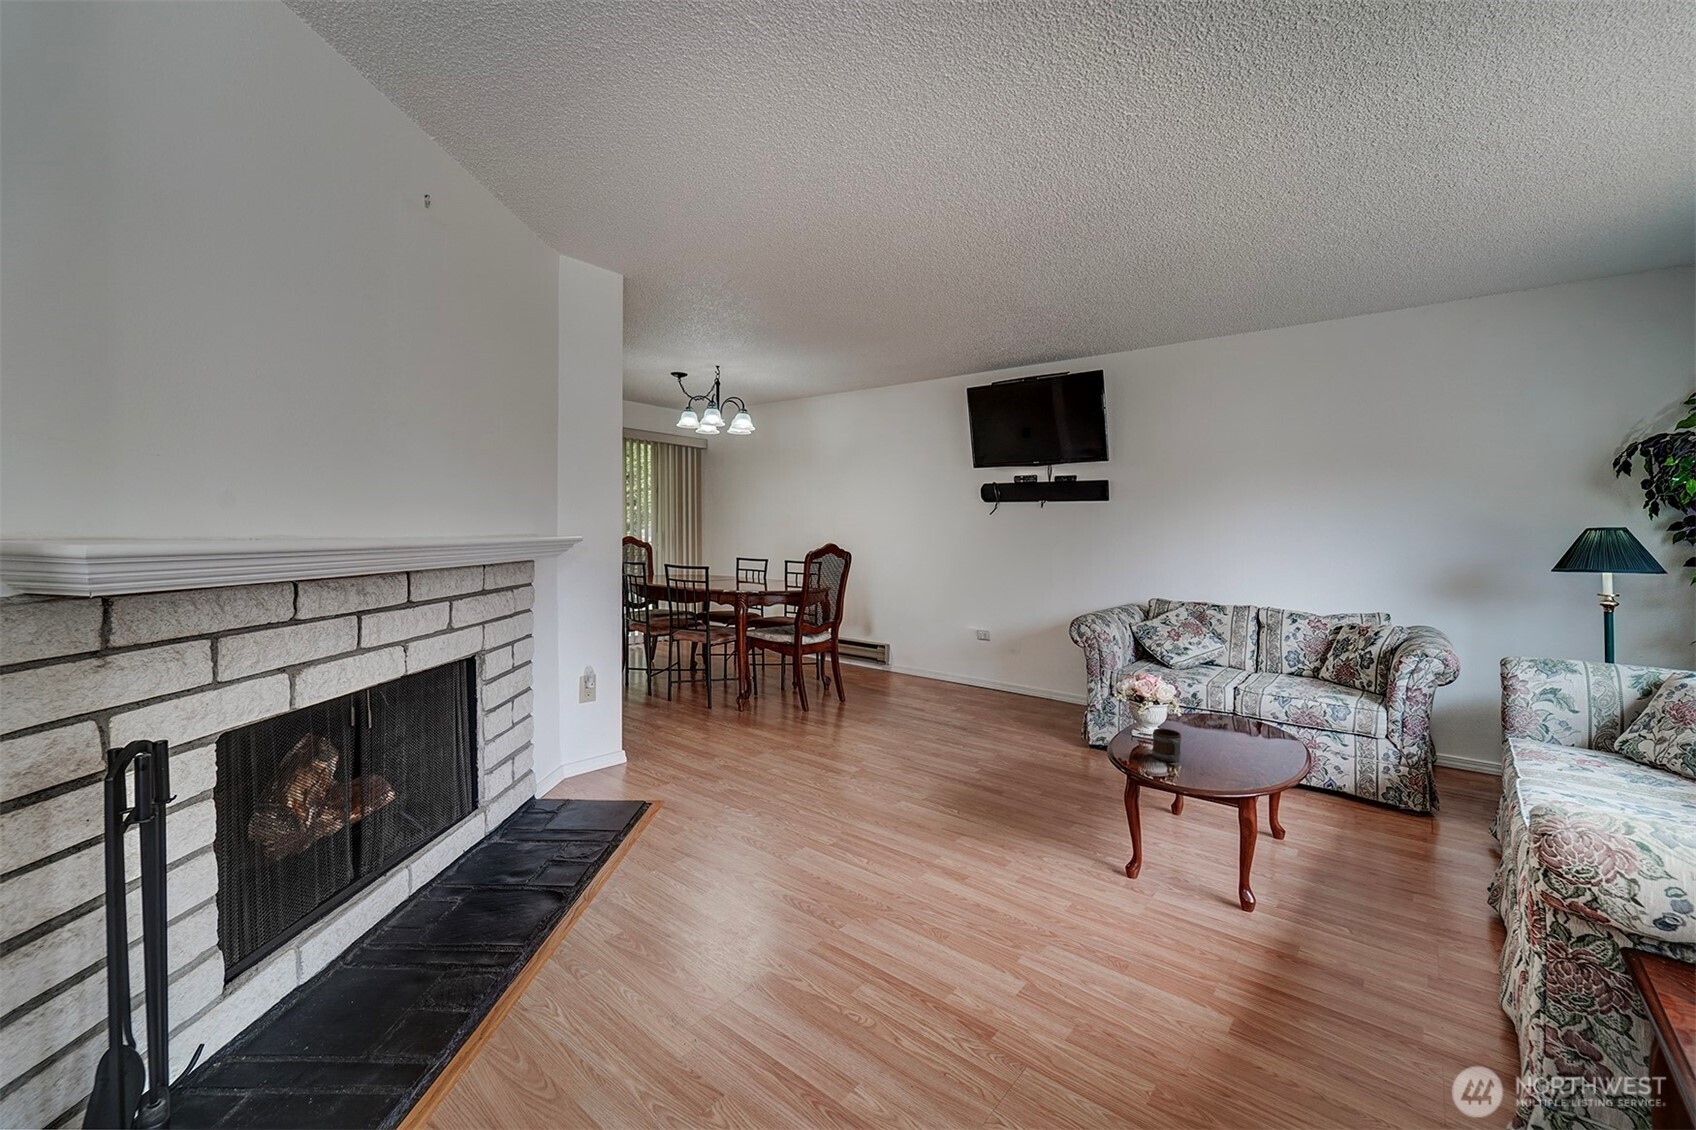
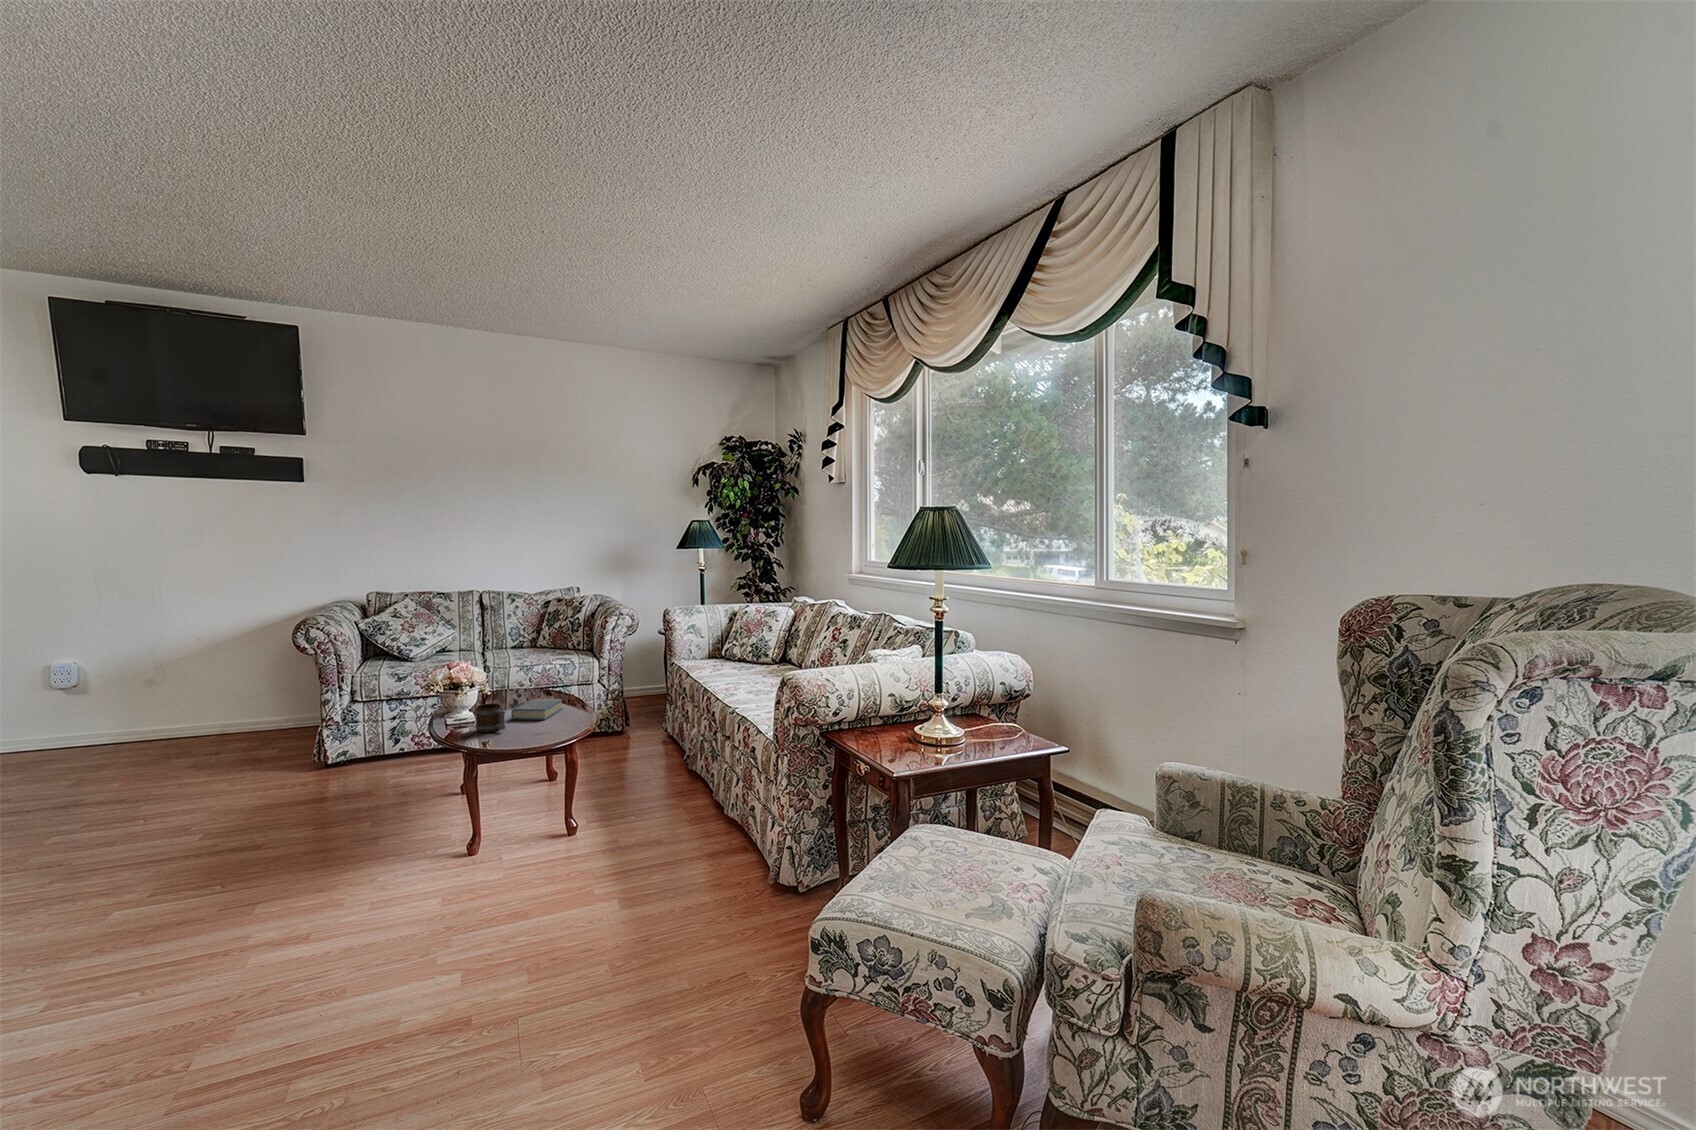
hardback book: none [1202,736,1275,766] -> present [511,699,562,720]

